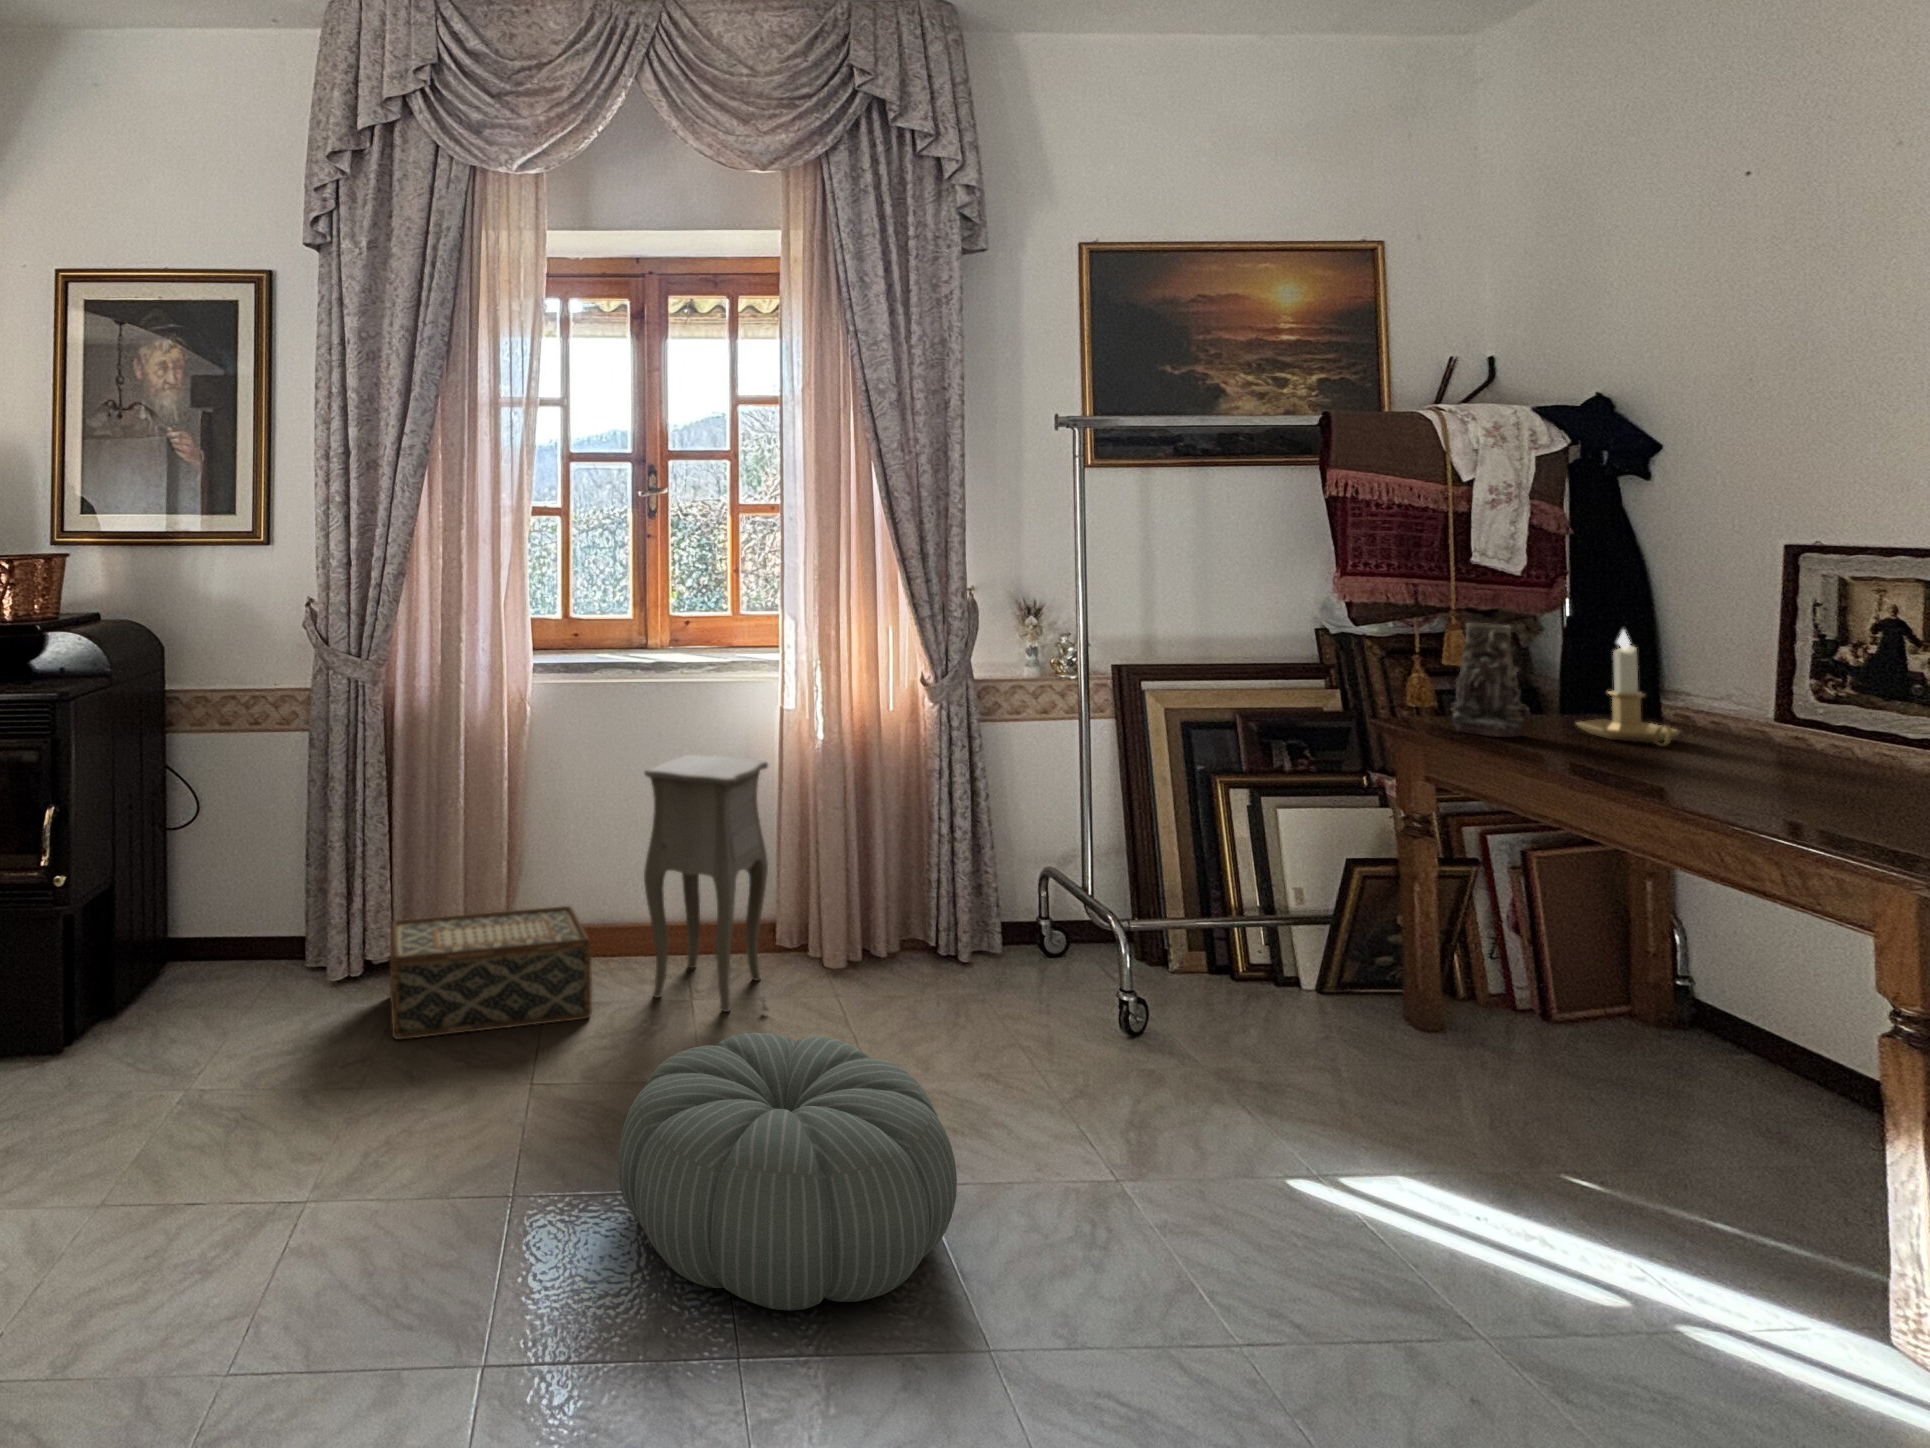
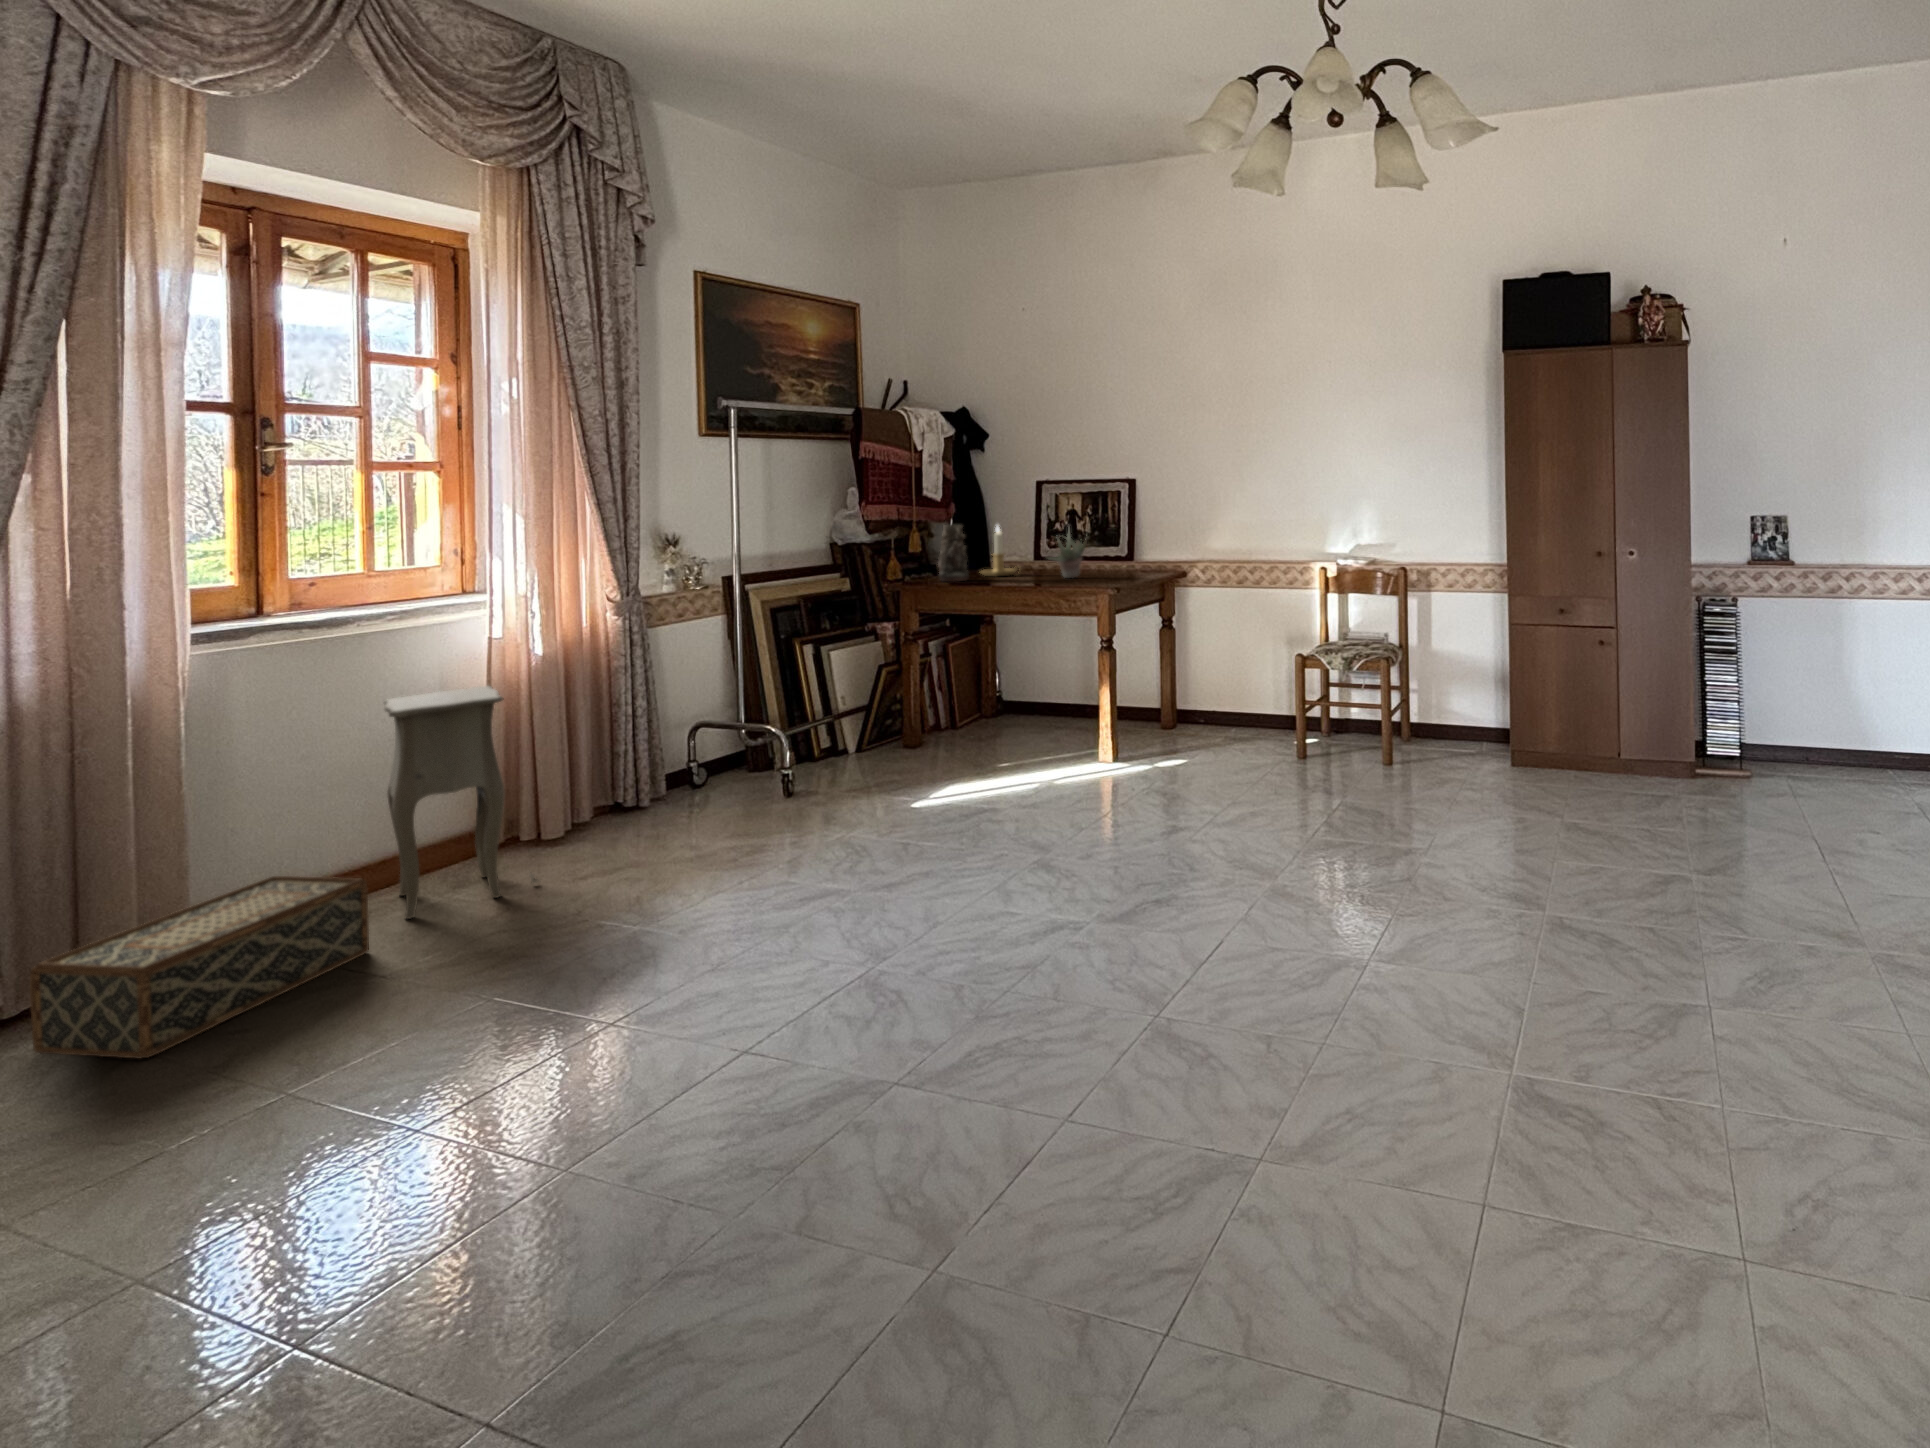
succulent plant: none [1688,650,1844,778] -> present [1047,532,1087,578]
pouf: present [618,1033,957,1310] -> none [611,816,862,971]

